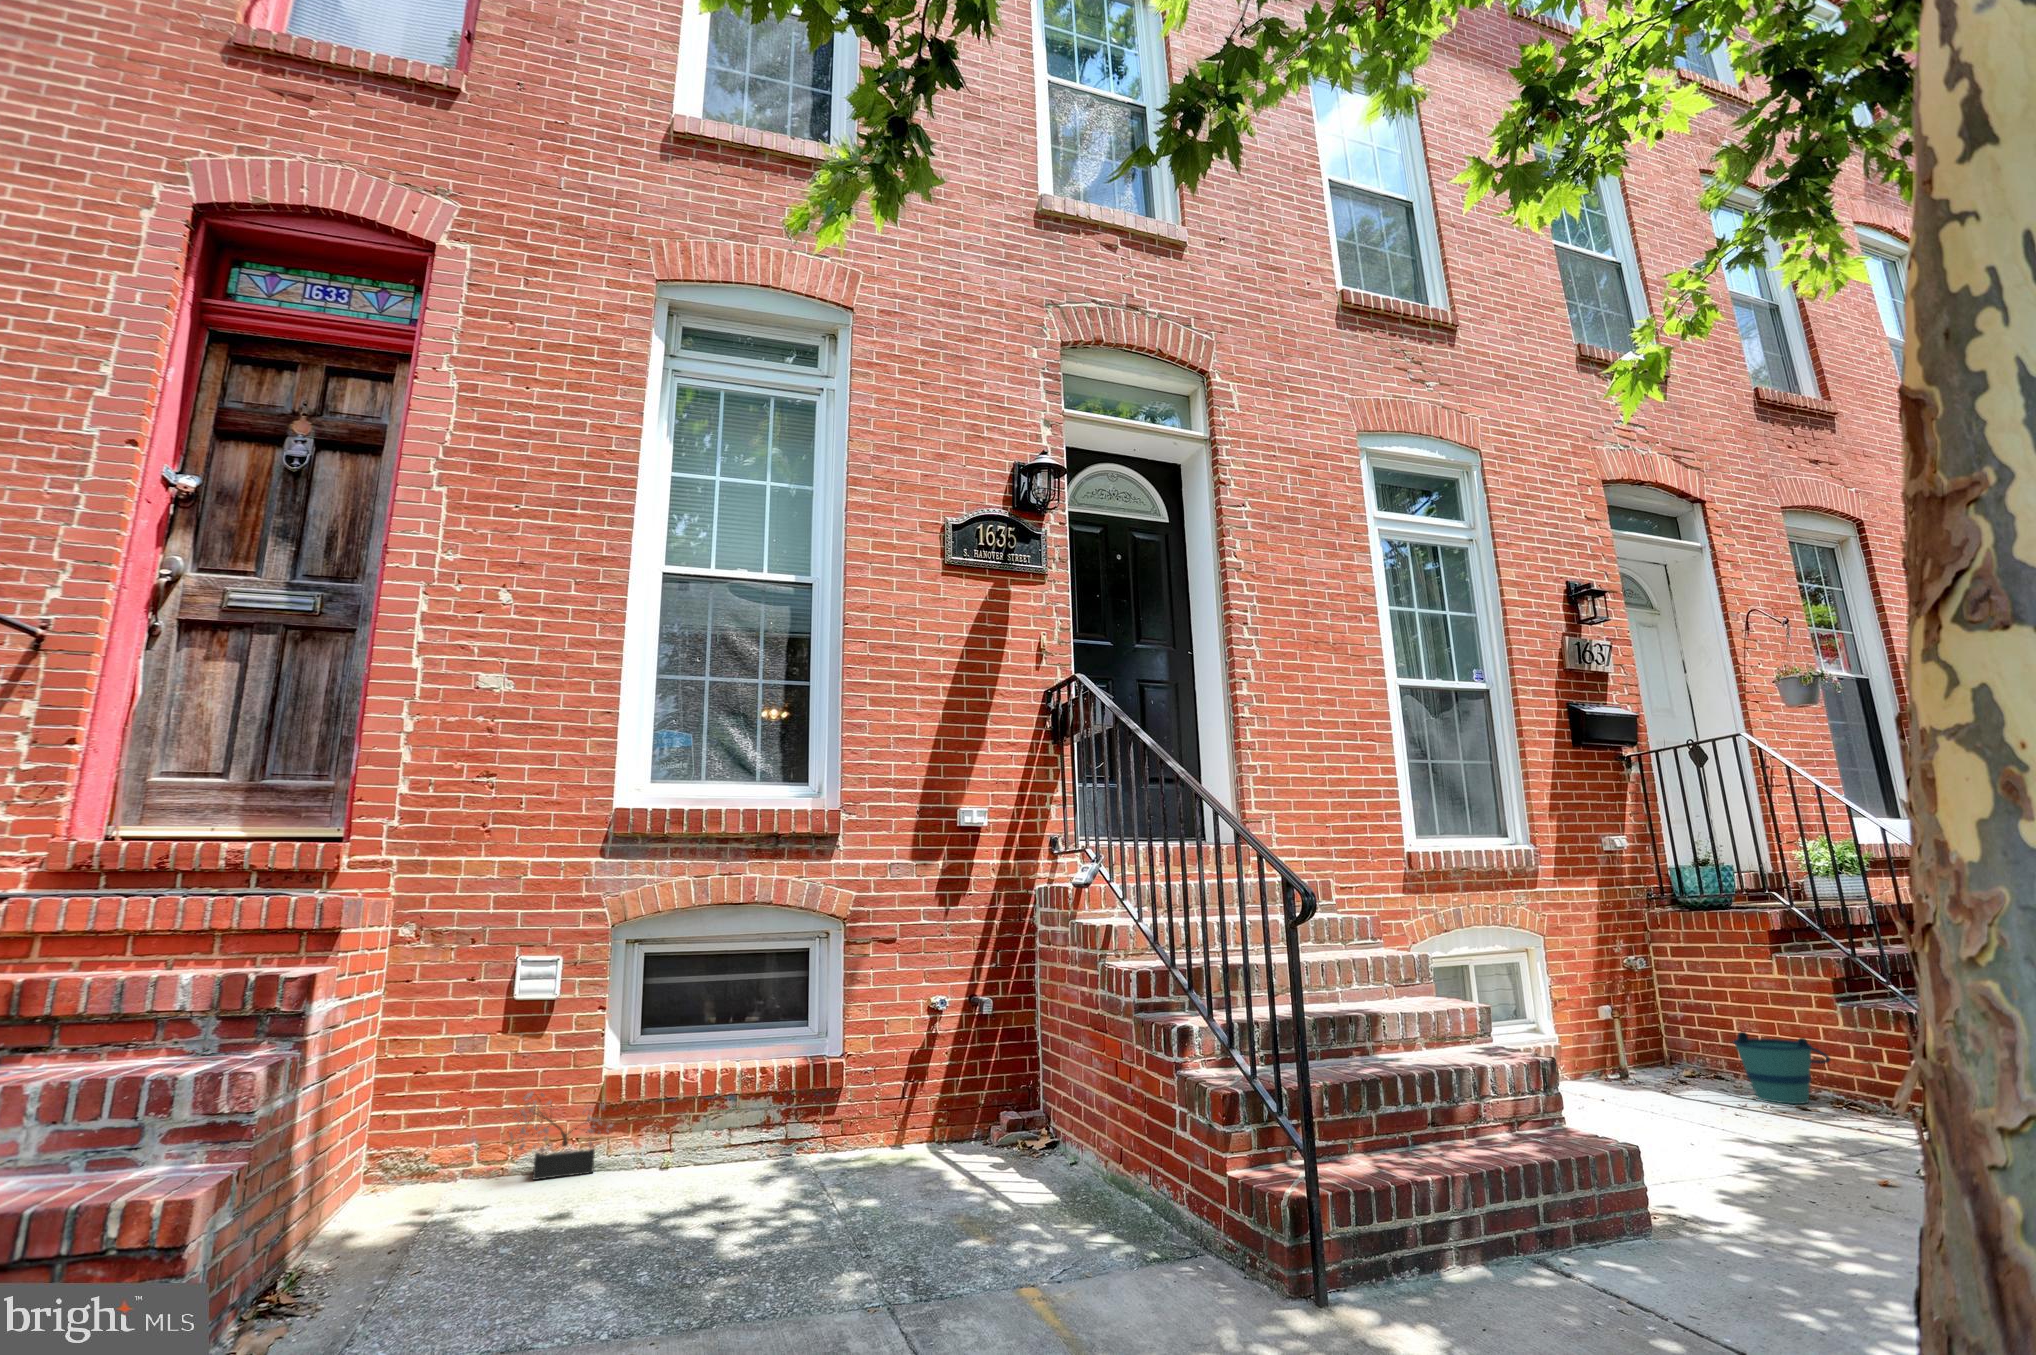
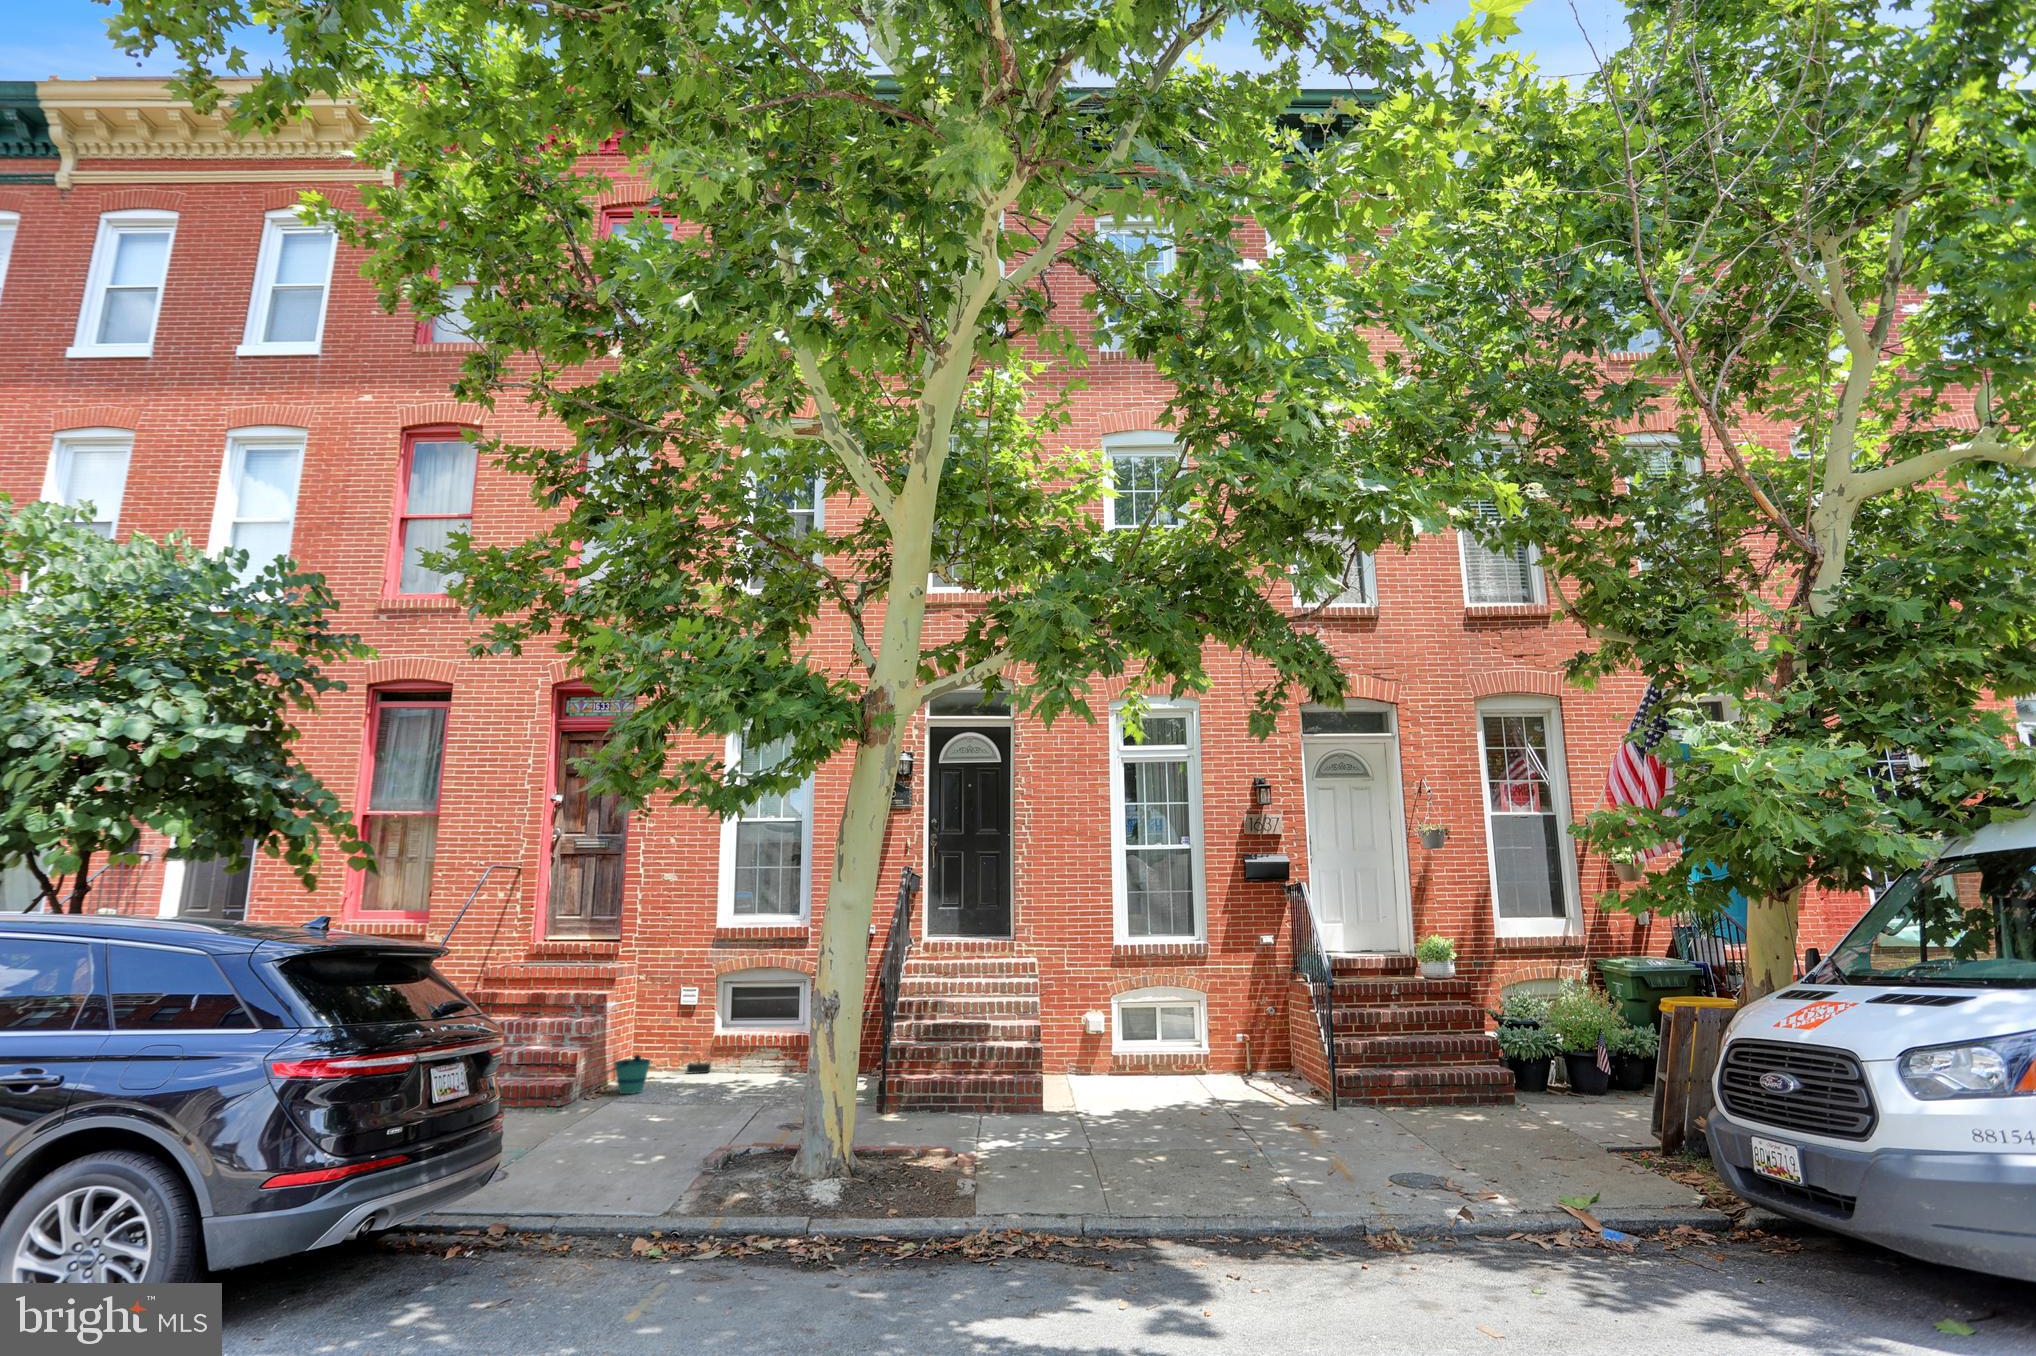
bucket: present [1733,1032,1830,1104] -> present [605,1055,650,1094]

